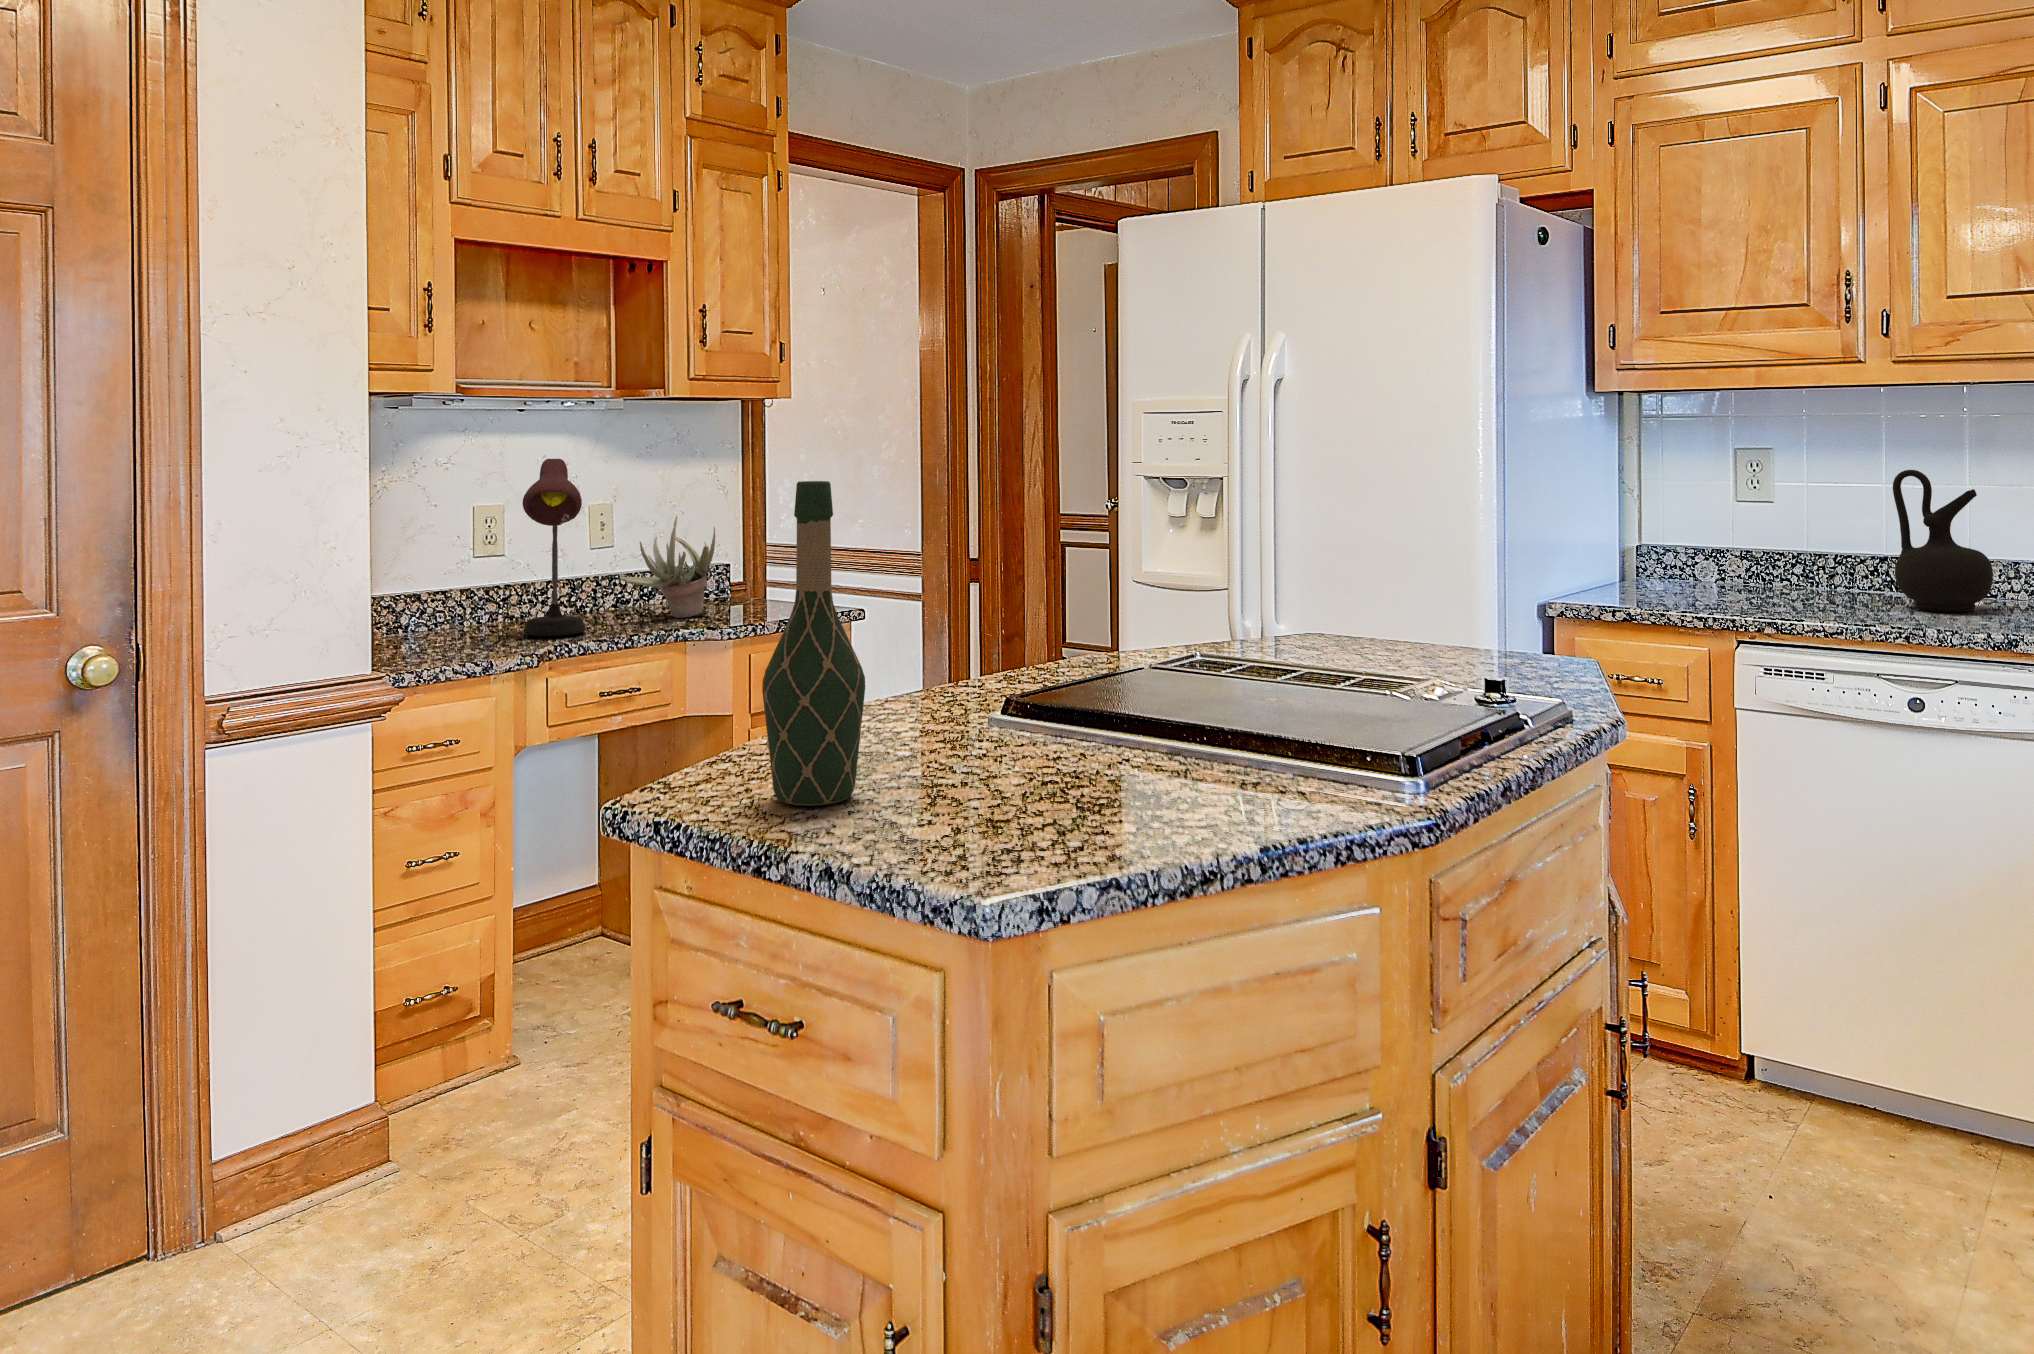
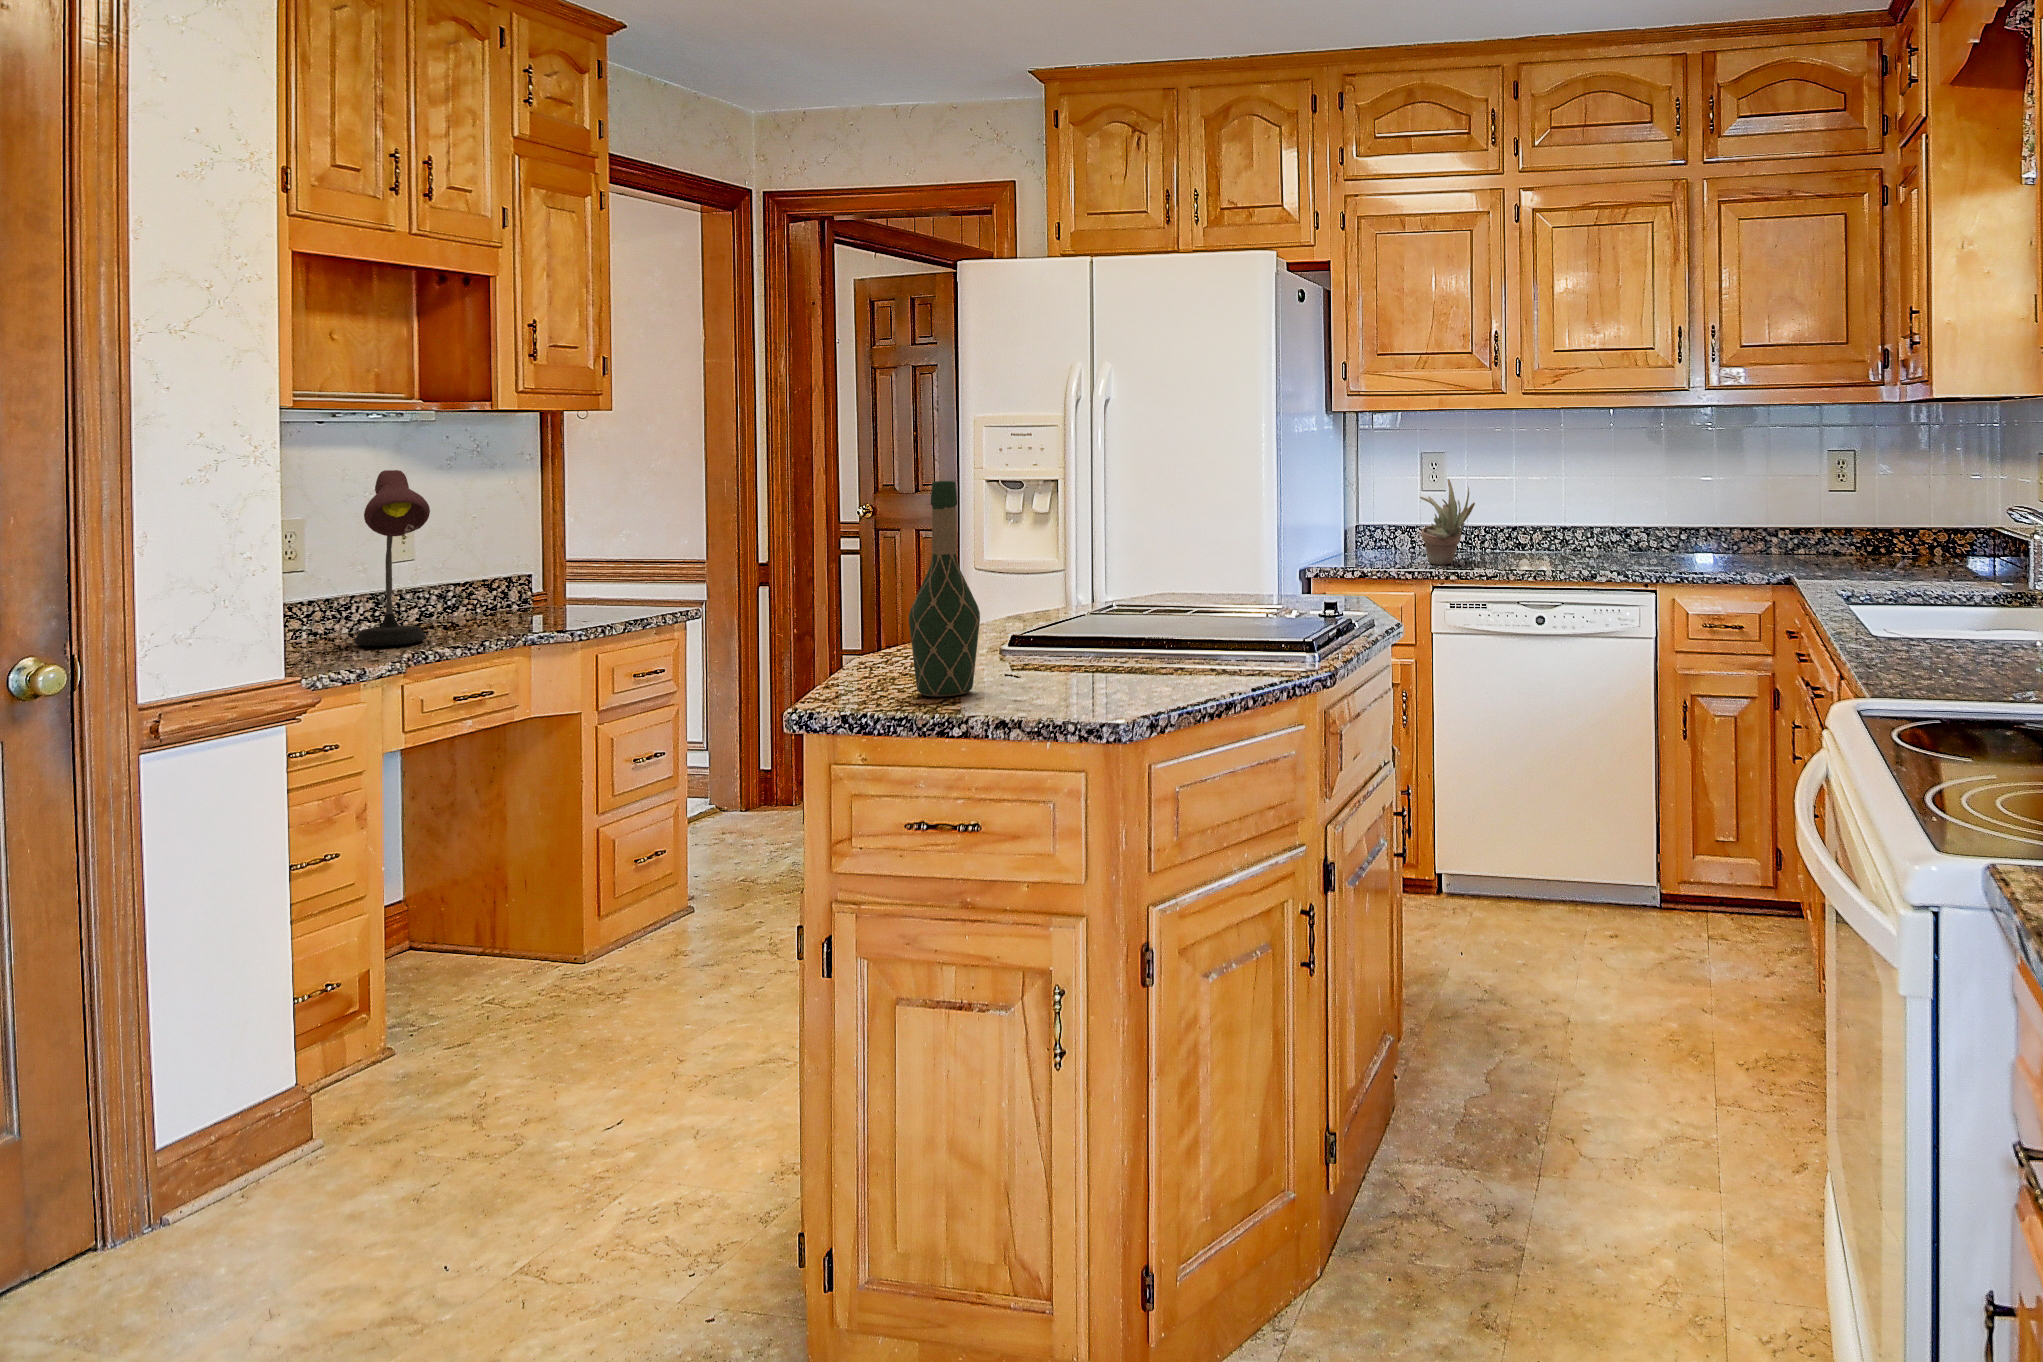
ceramic jug: present [1893,470,1993,612] -> none [1523,465,1581,561]
succulent plant: present [620,517,715,618] -> present [1420,479,1475,565]

